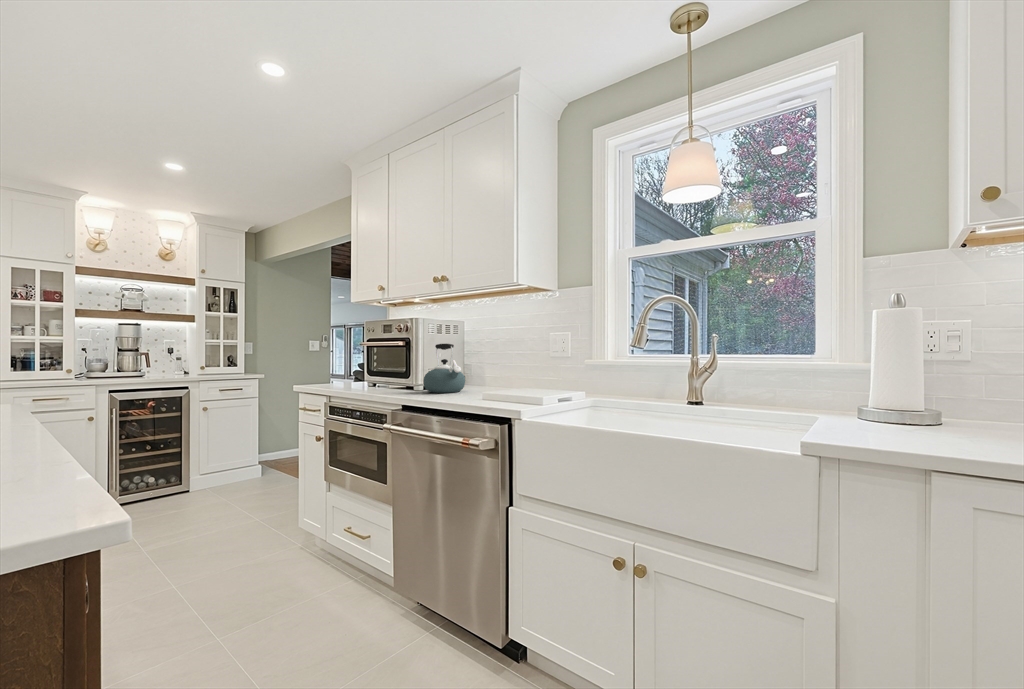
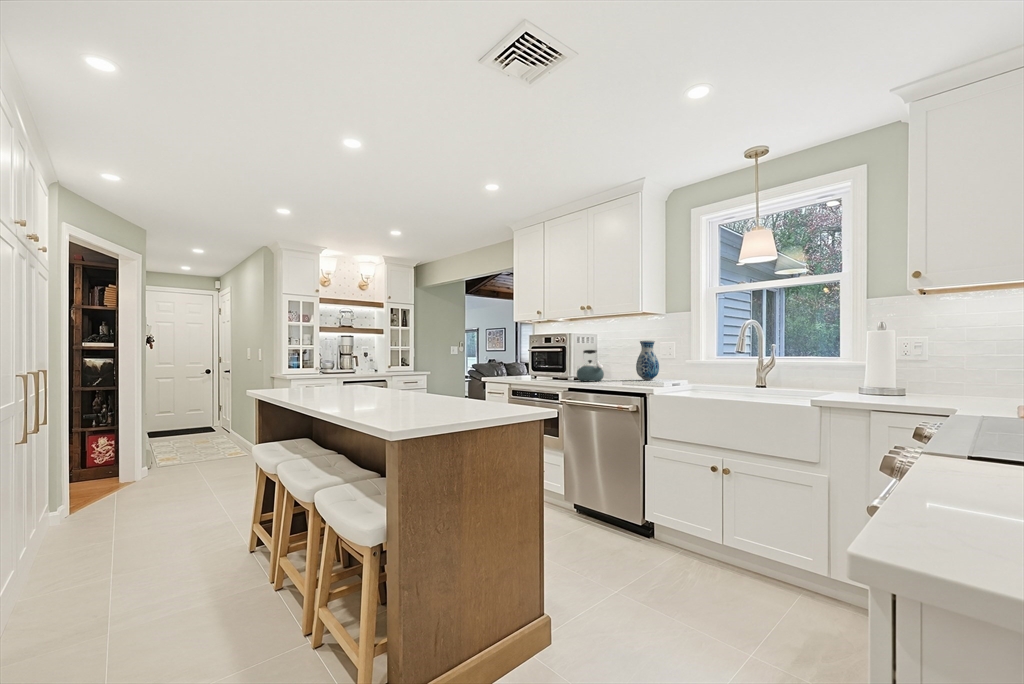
vase: none [514,329,547,389] -> present [636,340,659,380]

